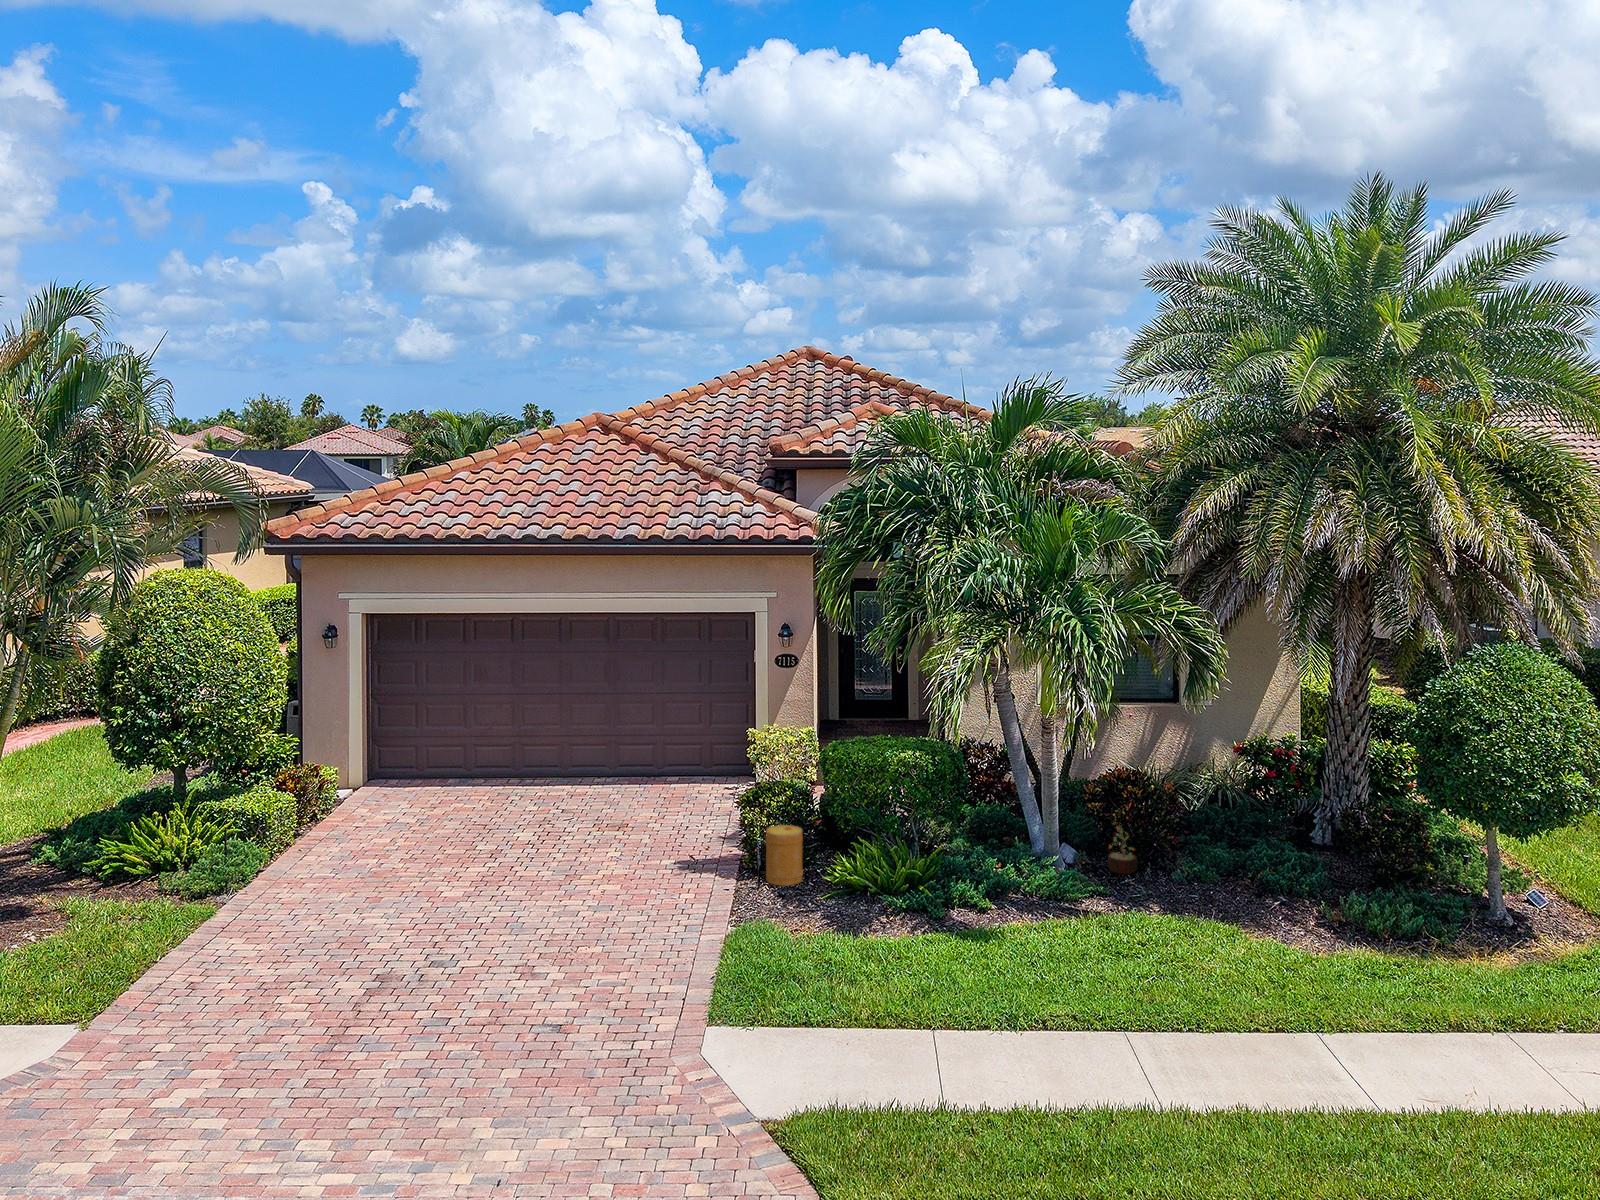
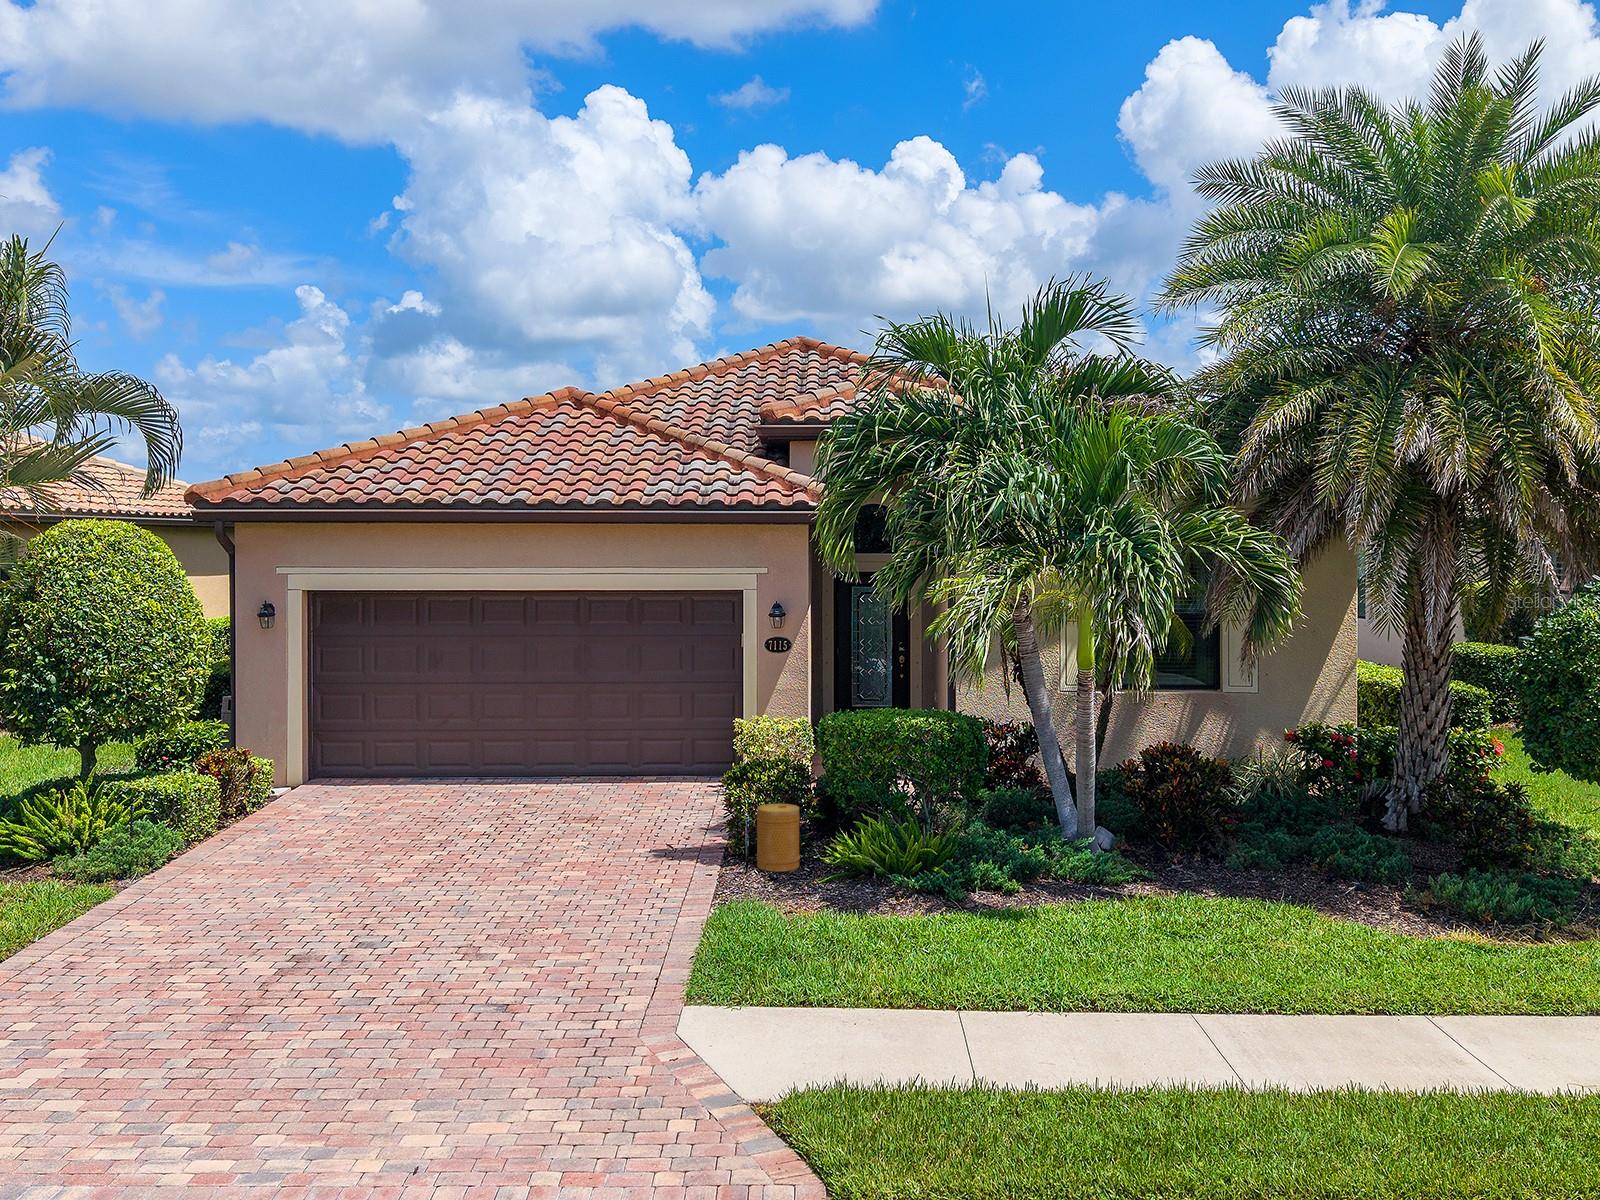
decorative plant: present [1108,827,1137,874] -> none [1152,799,1186,861]

